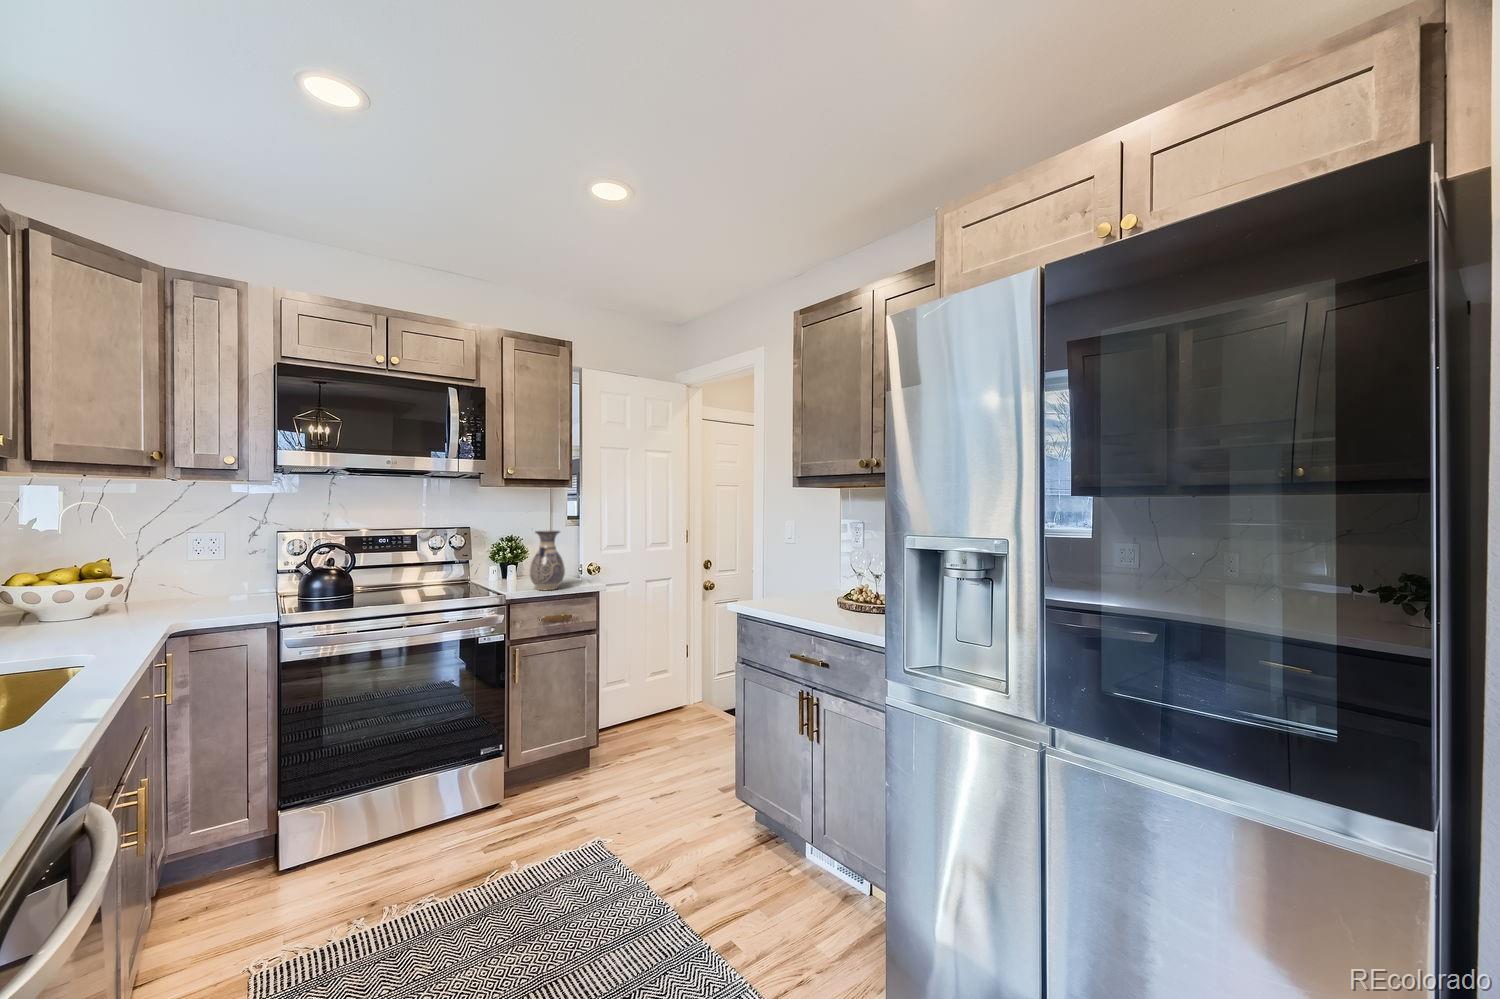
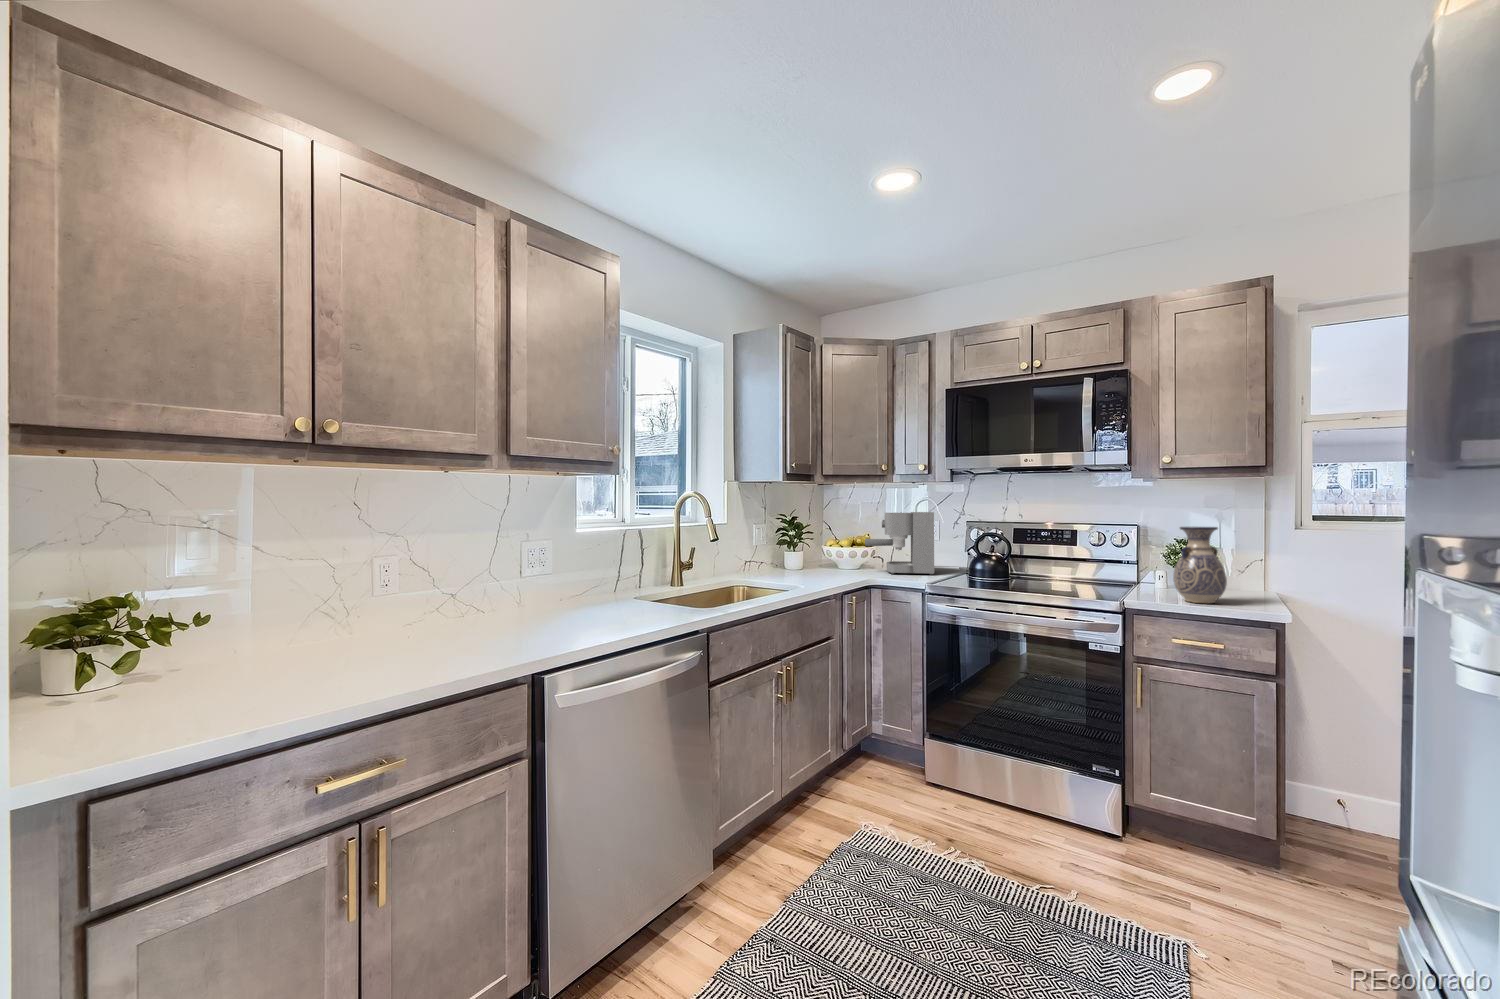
coffee maker: none [115,520,252,612] -> present [865,512,934,575]

